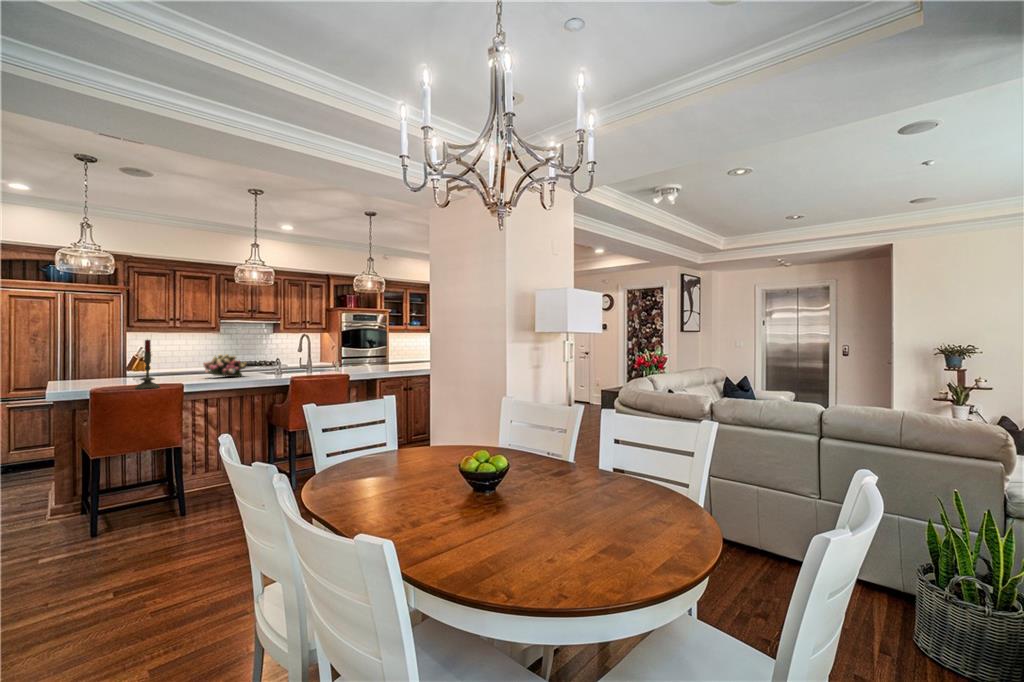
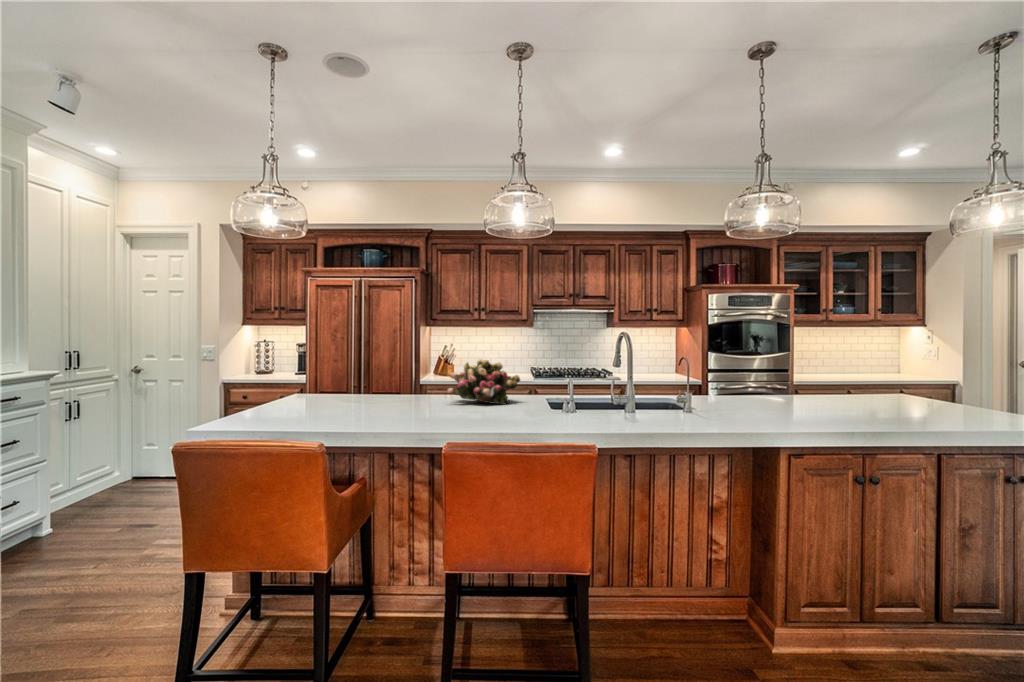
candle: present [135,340,160,389] -> none [262,325,306,433]

